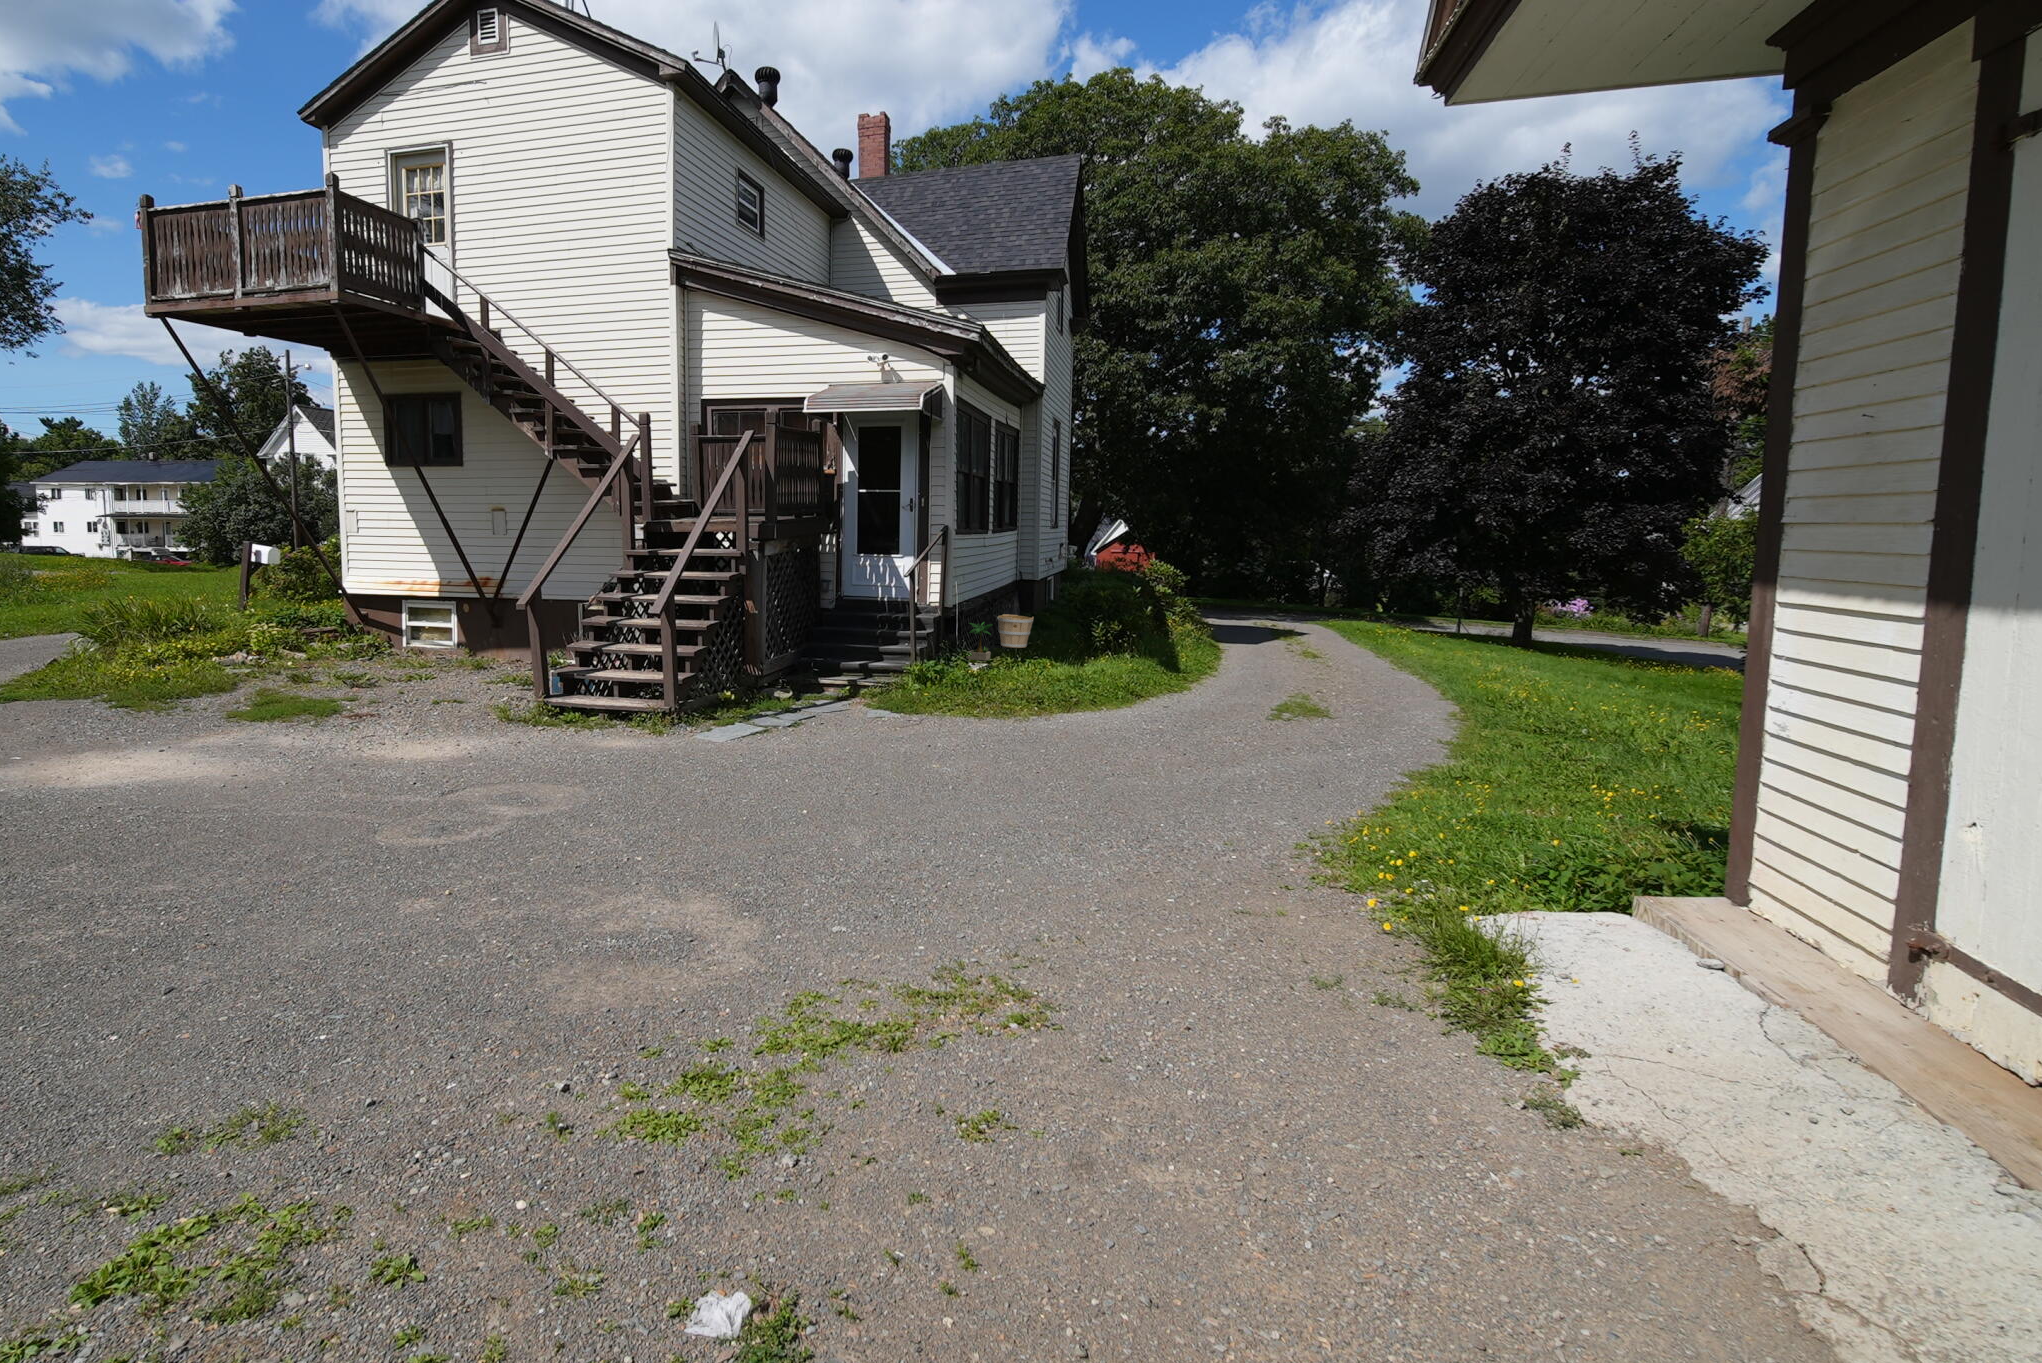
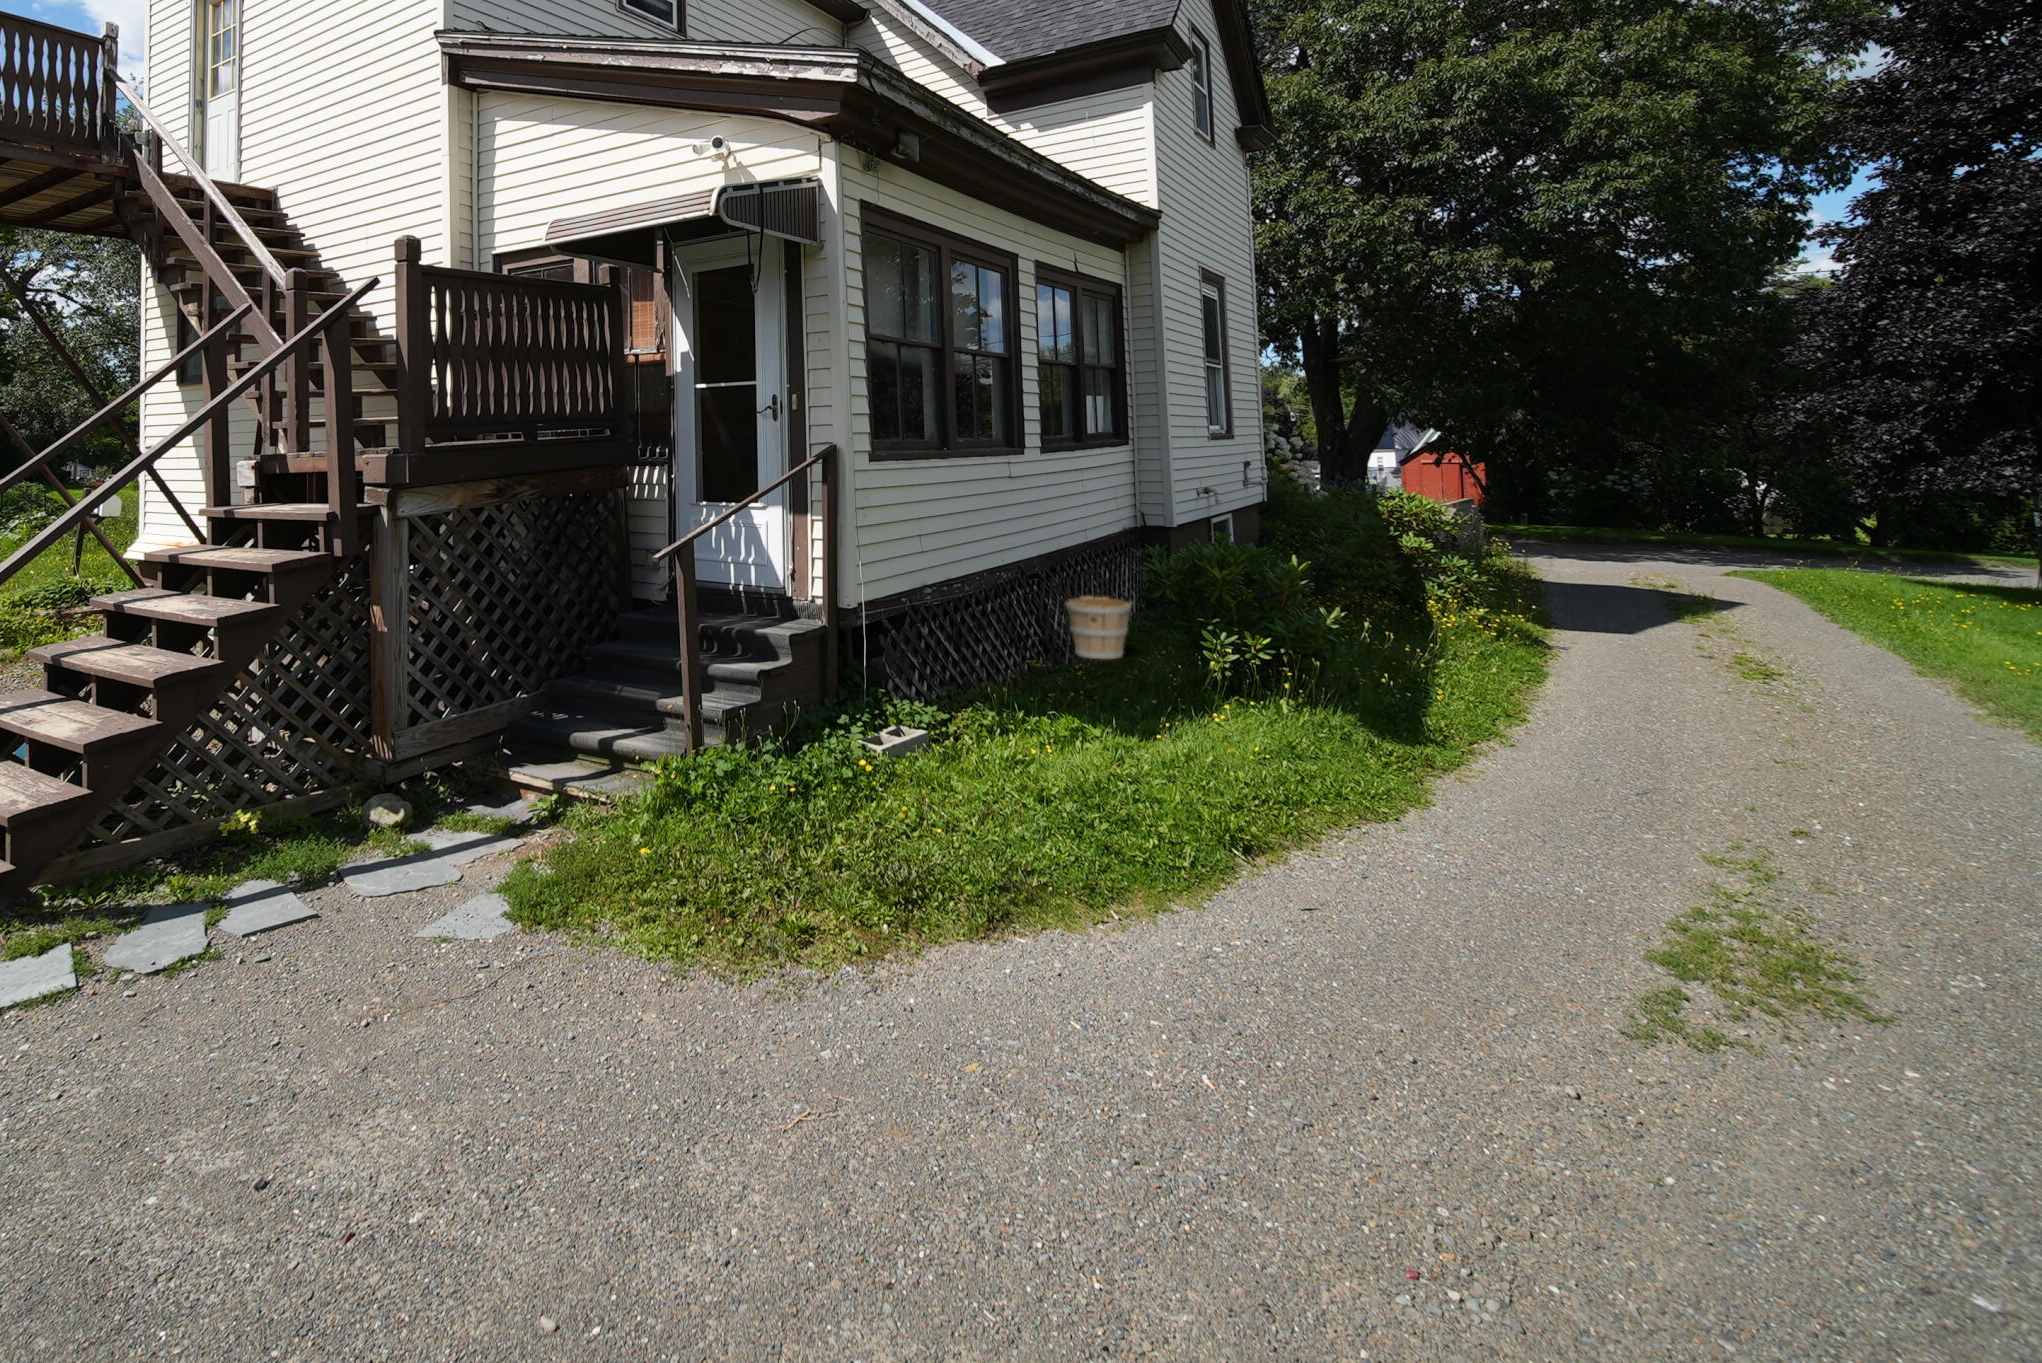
potted plant: present [967,622,992,661] -> none [960,620,1014,697]

